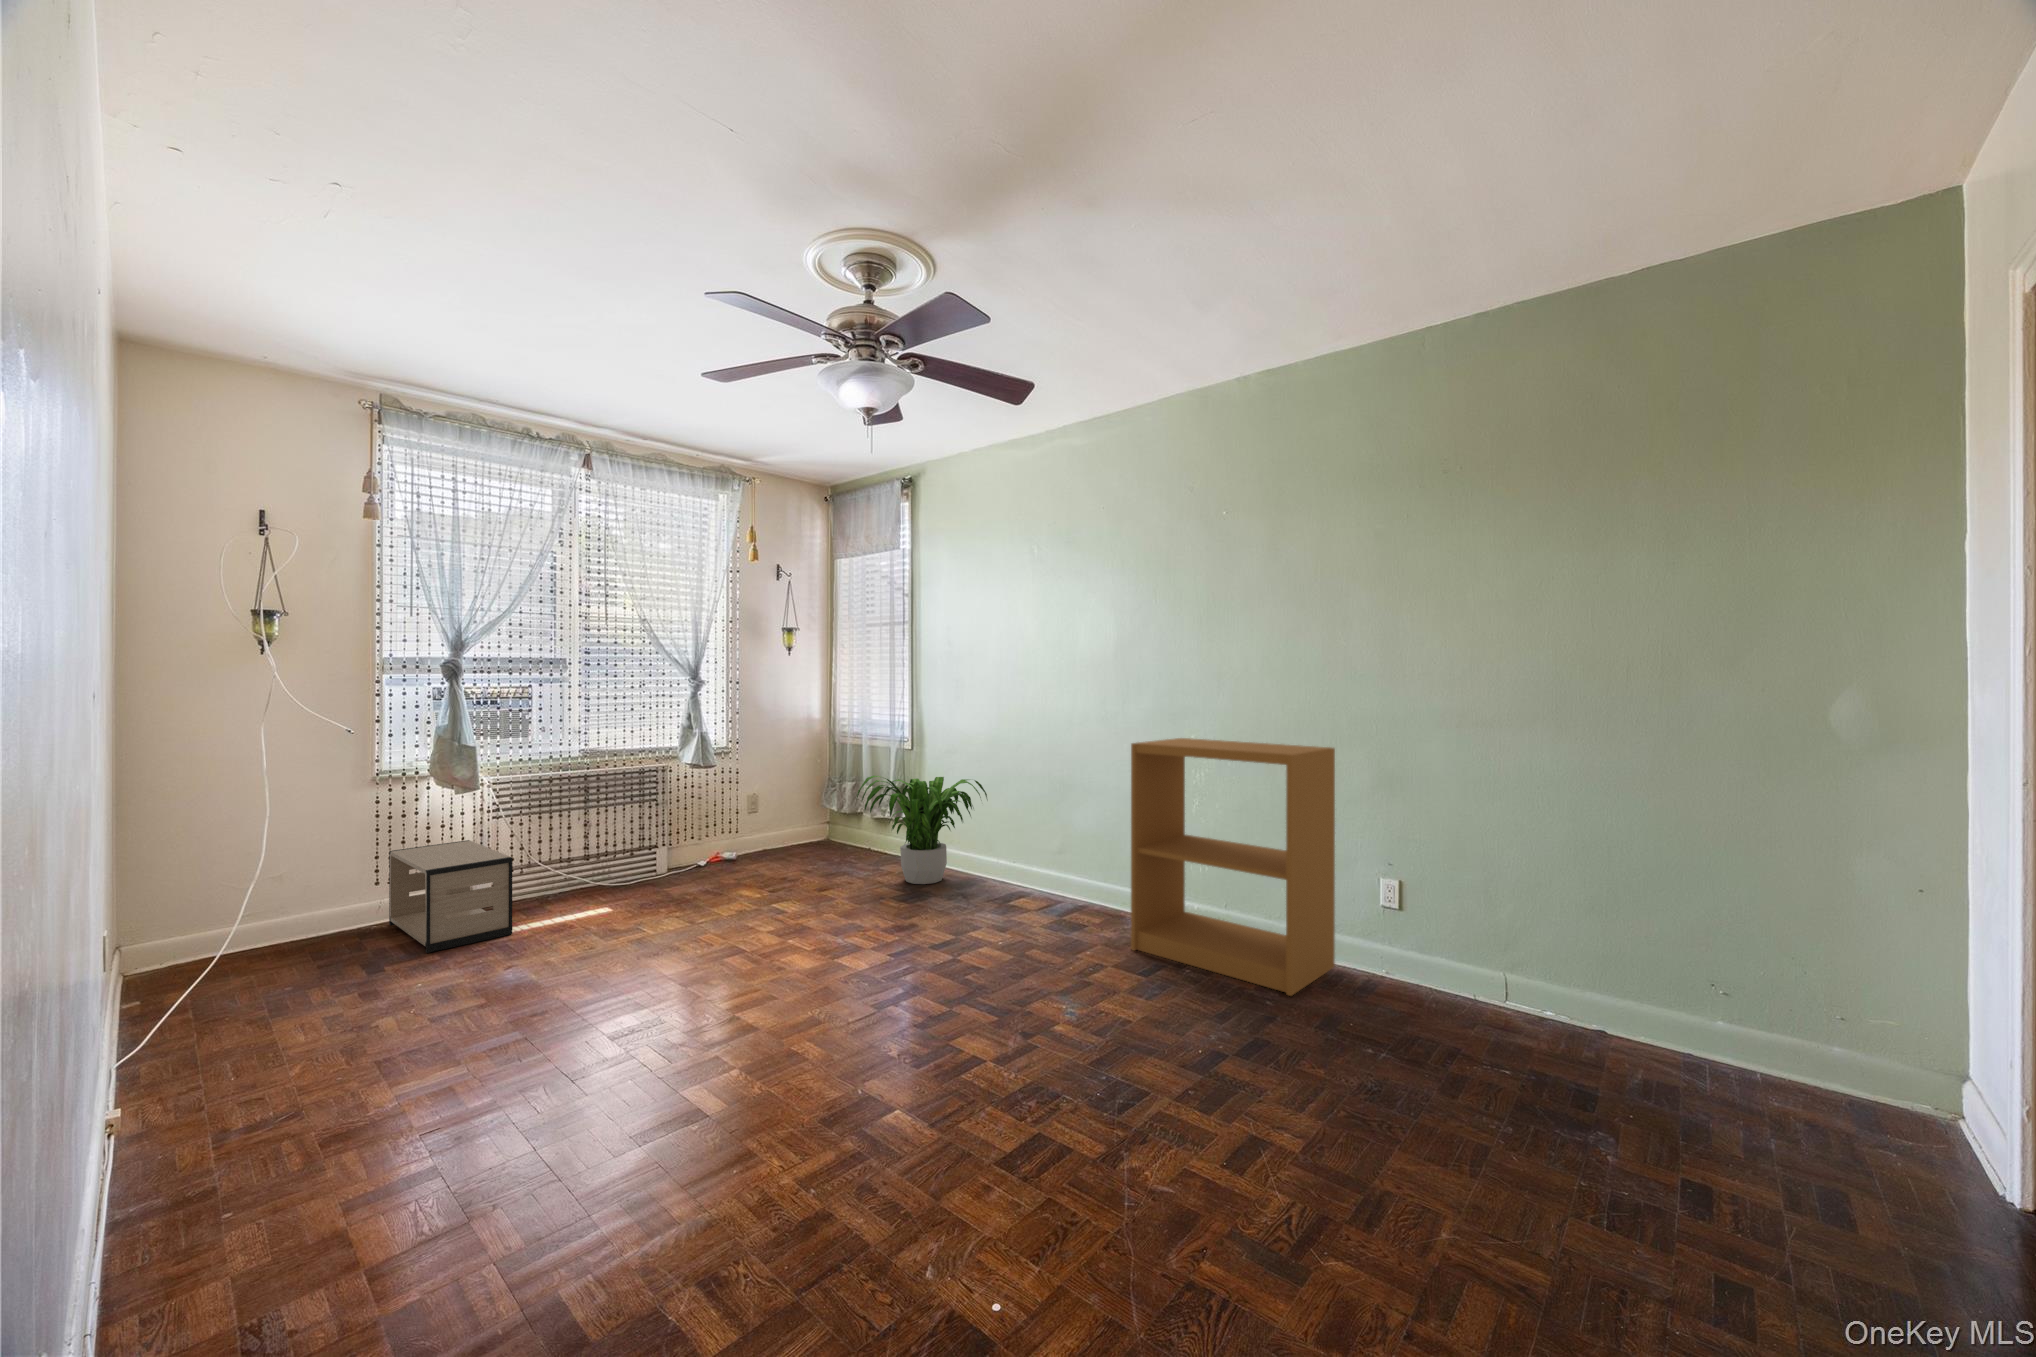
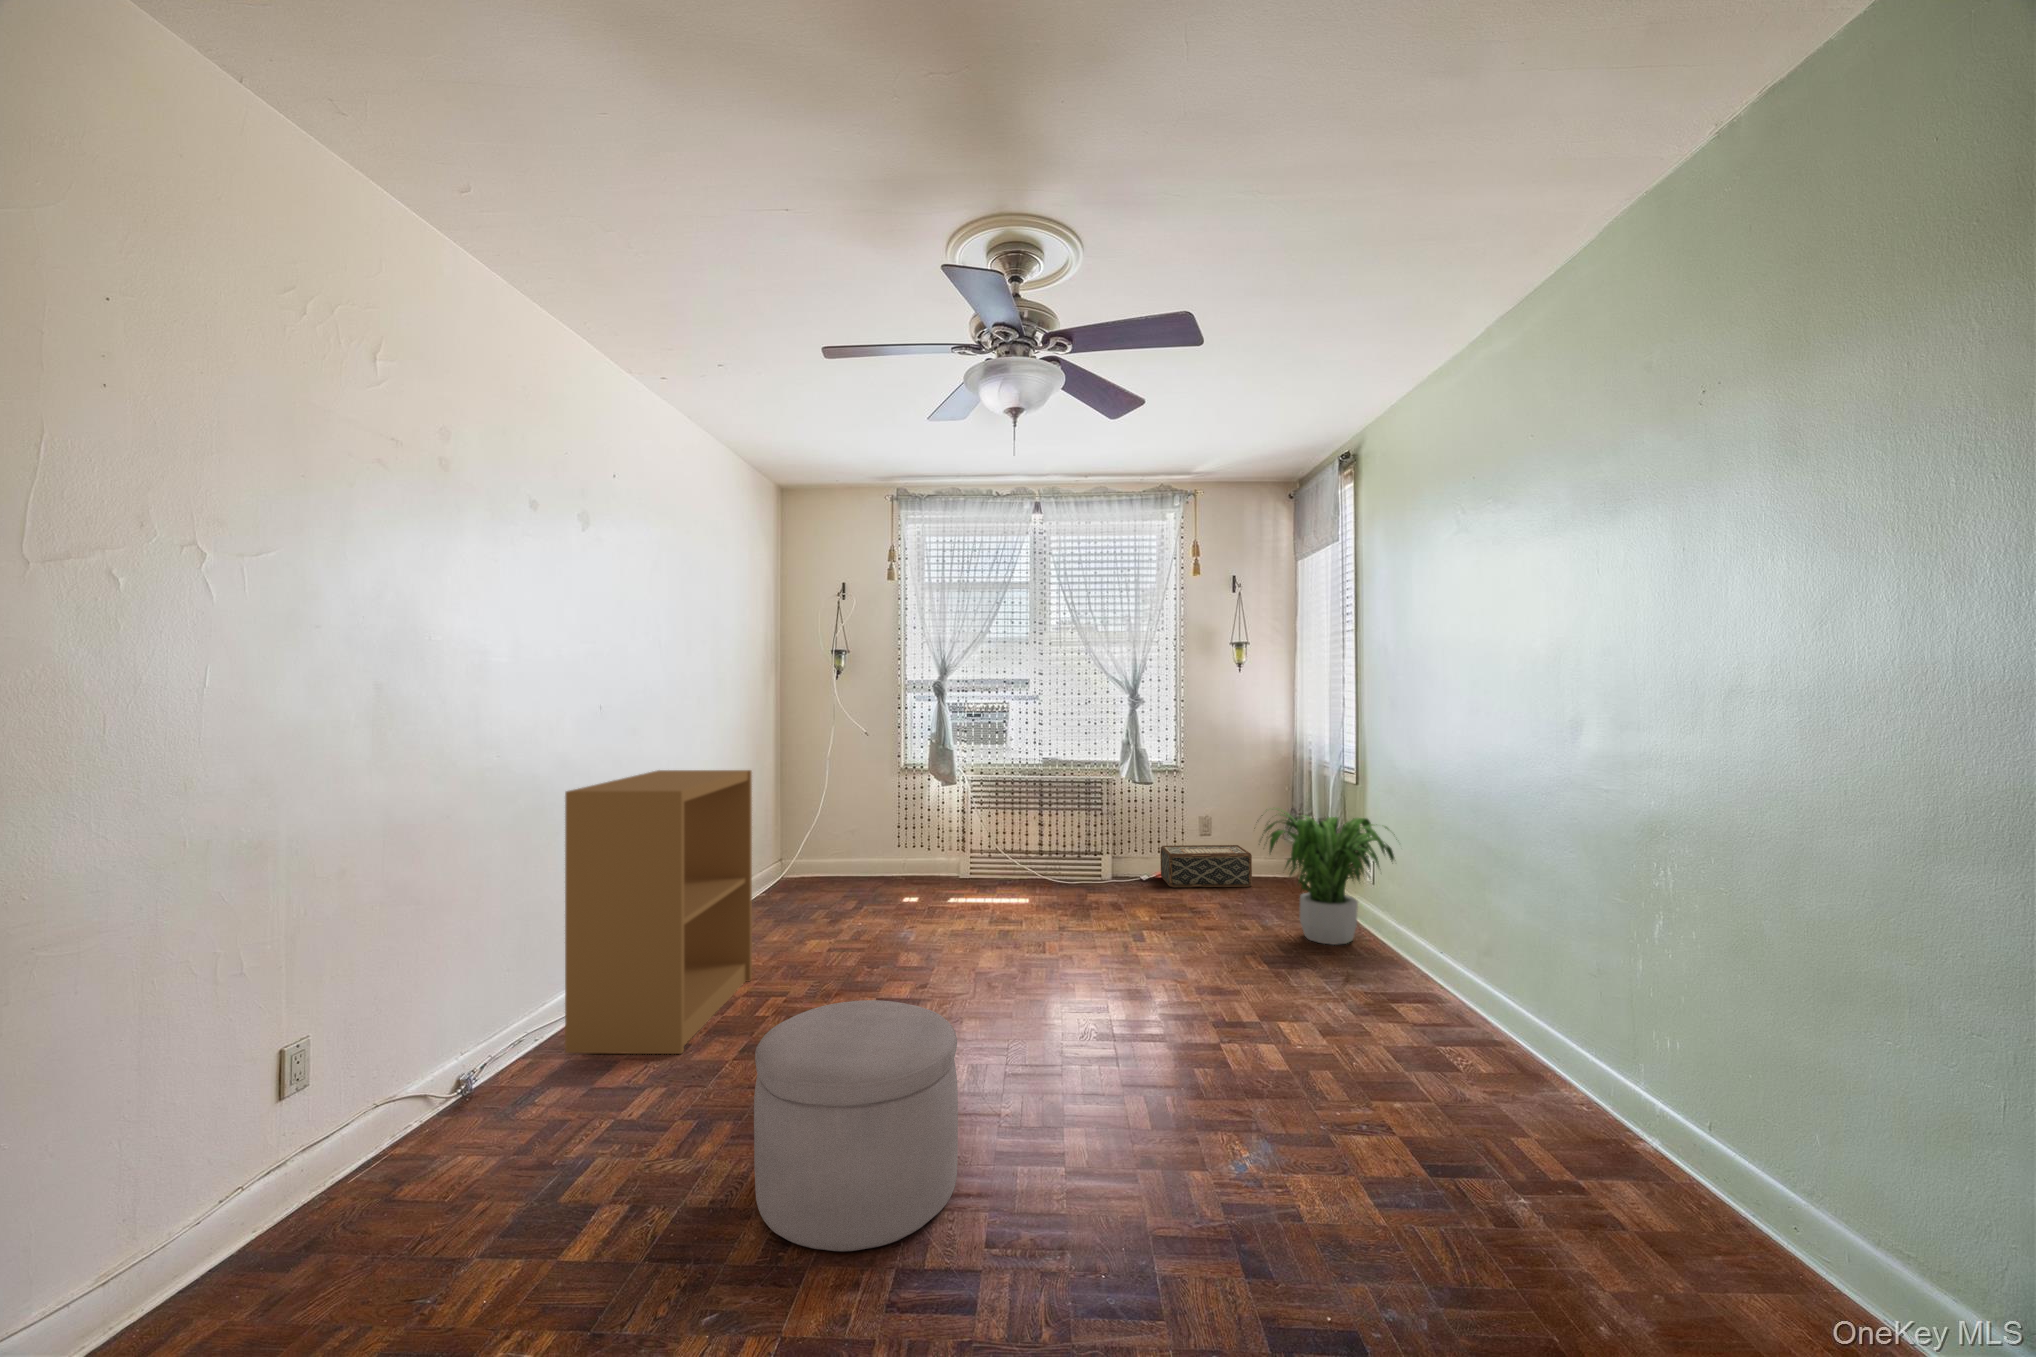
bookshelf: present [1131,738,1335,996] -> present [565,770,752,1054]
woven basket: none [715,819,809,868] -> present [1160,845,1252,887]
nightstand: present [389,840,512,953] -> none [893,825,955,905]
ottoman: none [773,990,992,1271] -> present [754,1000,958,1251]

